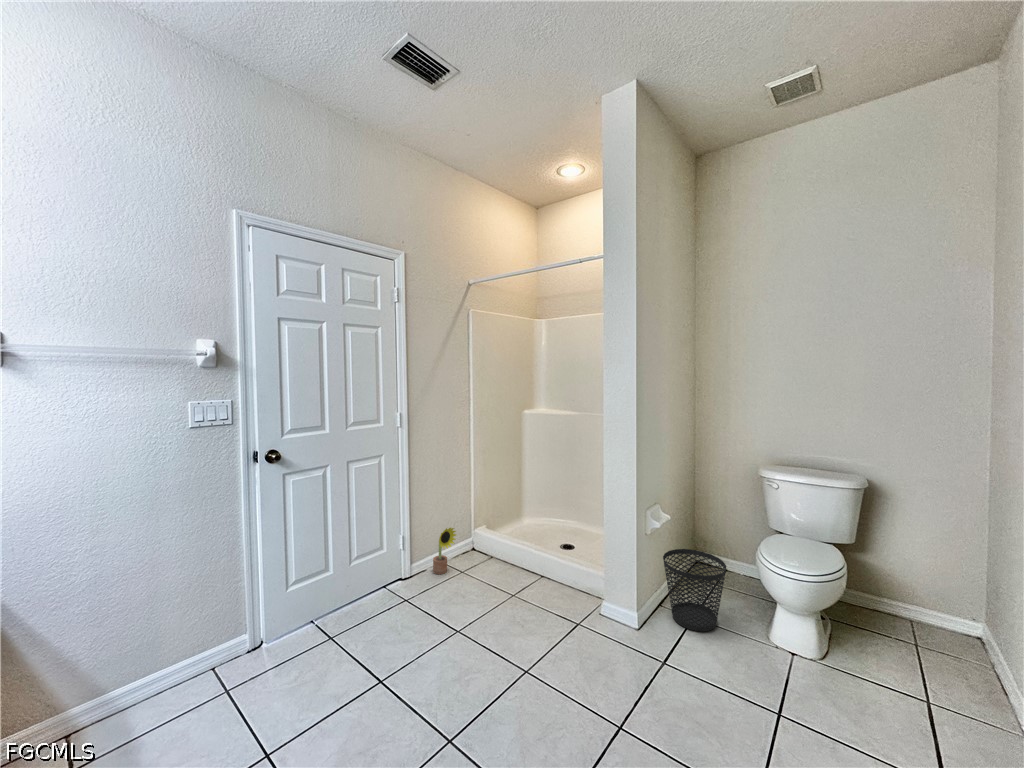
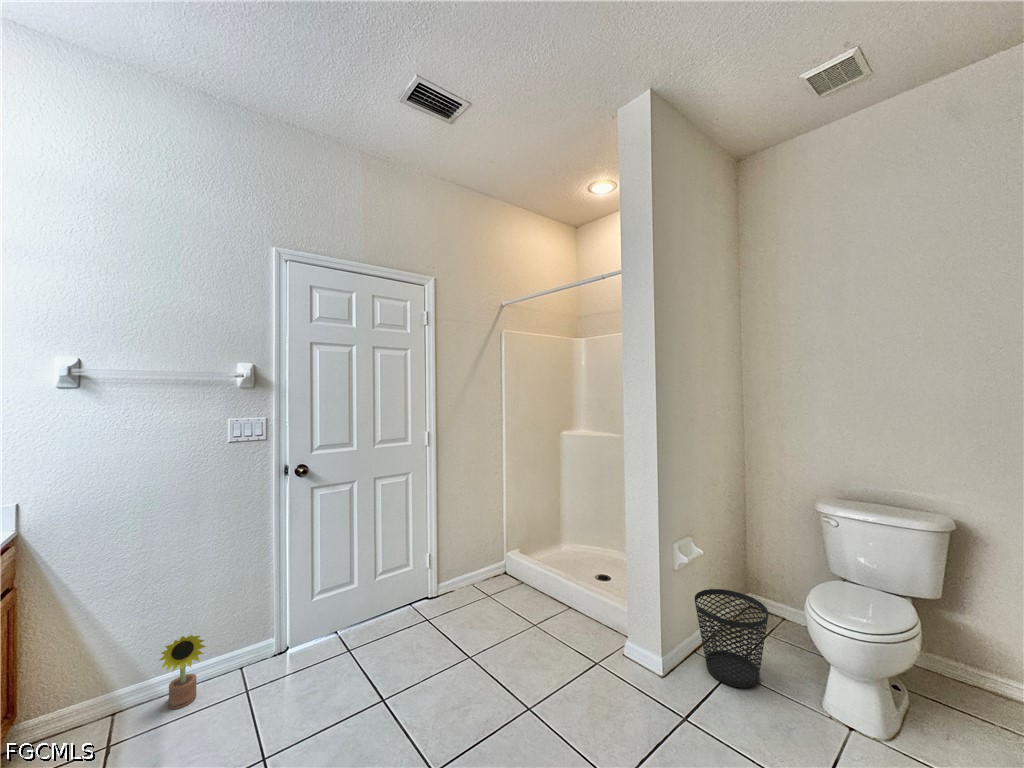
decorative plant: present [433,528,456,574] -> present [159,635,206,709]

